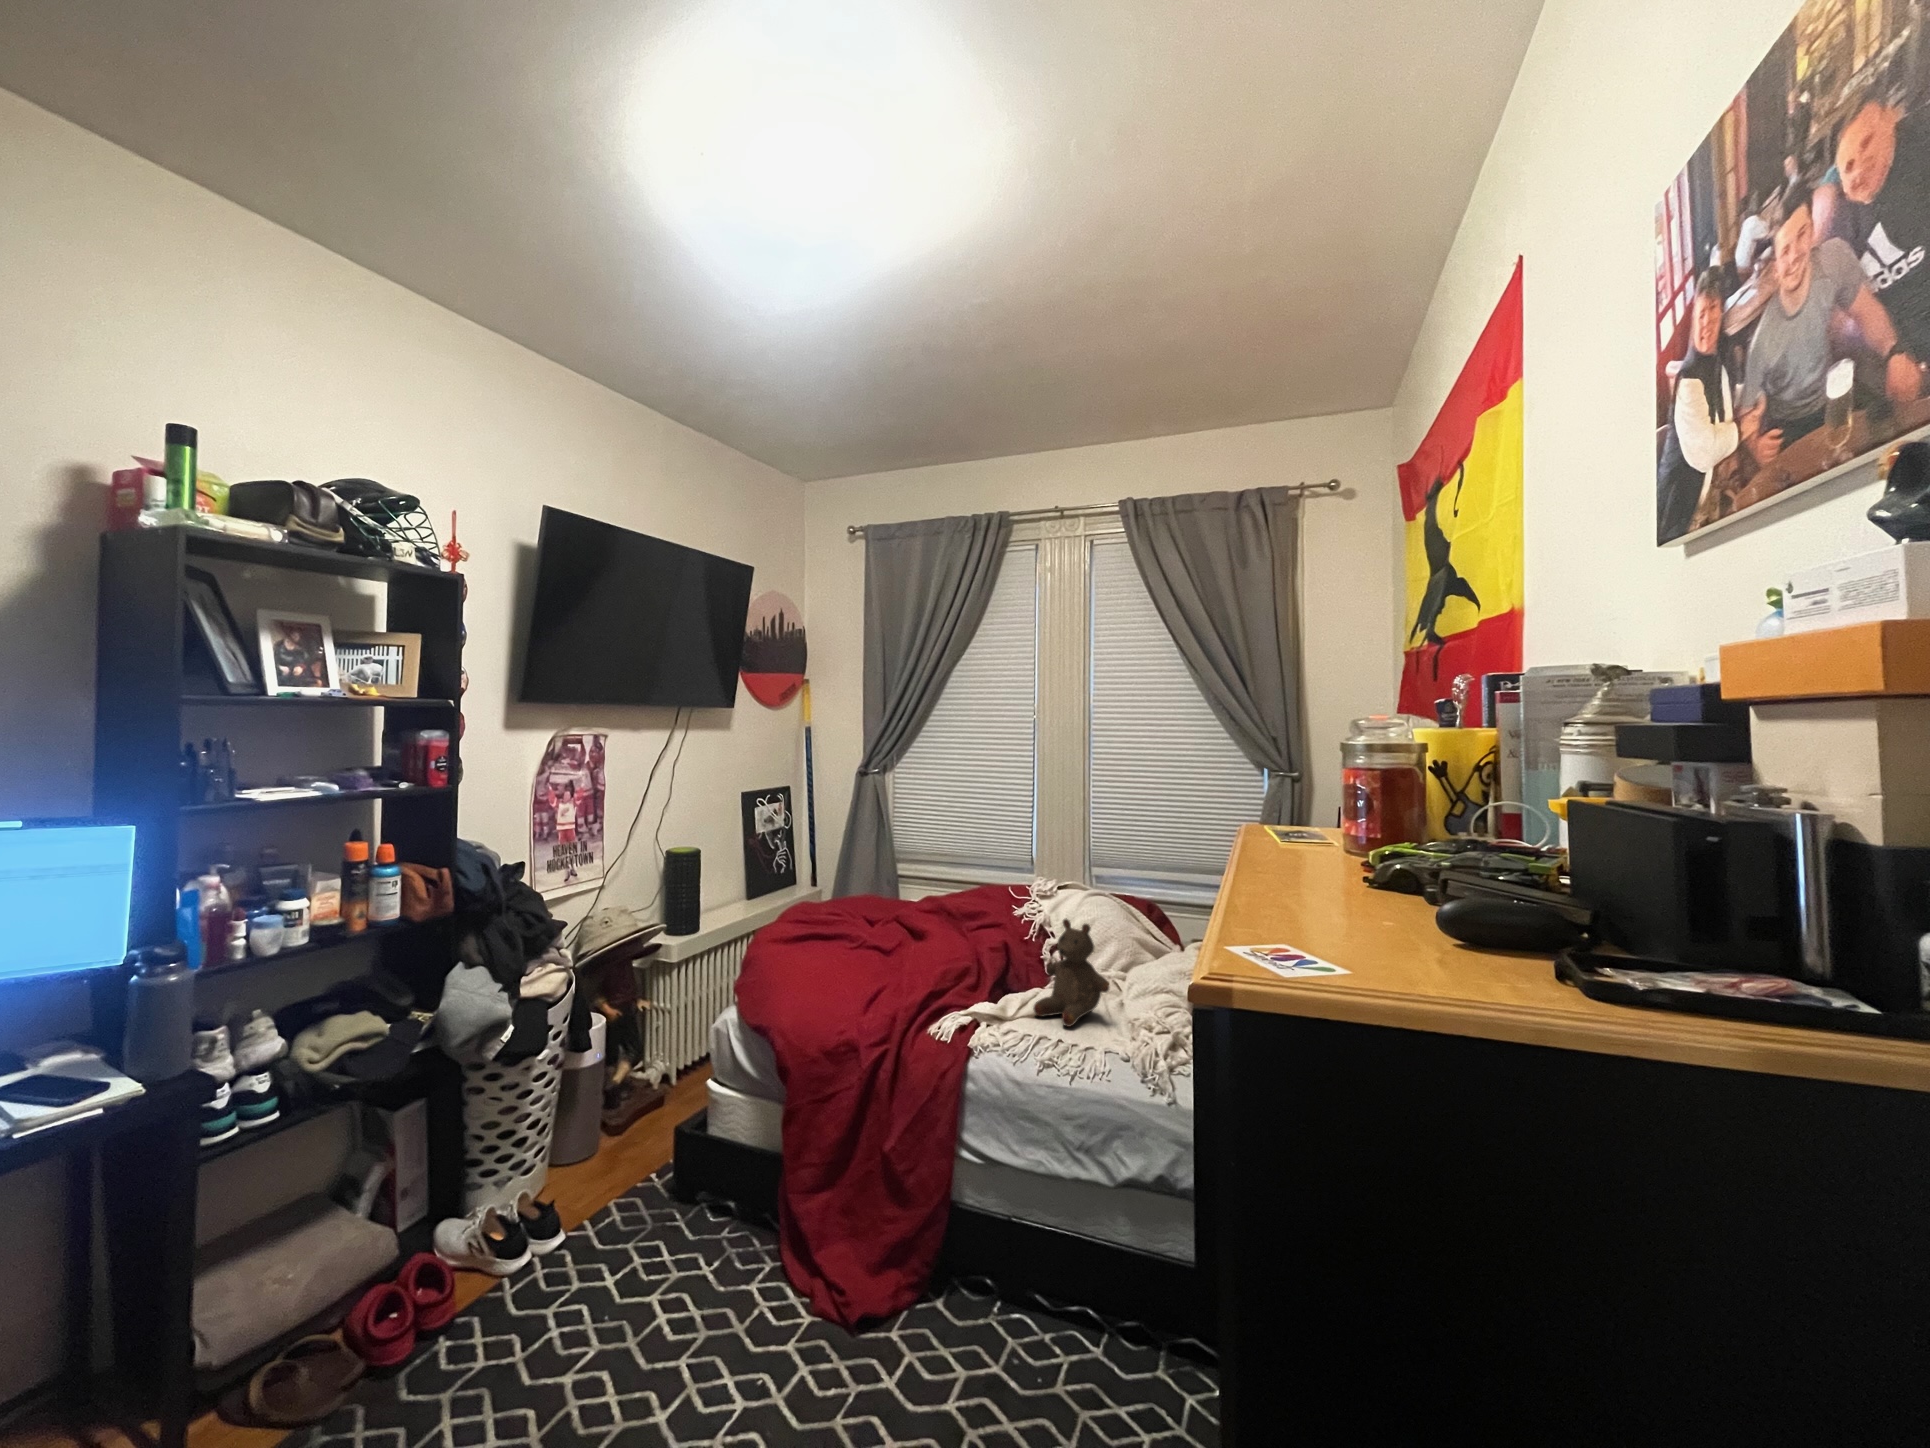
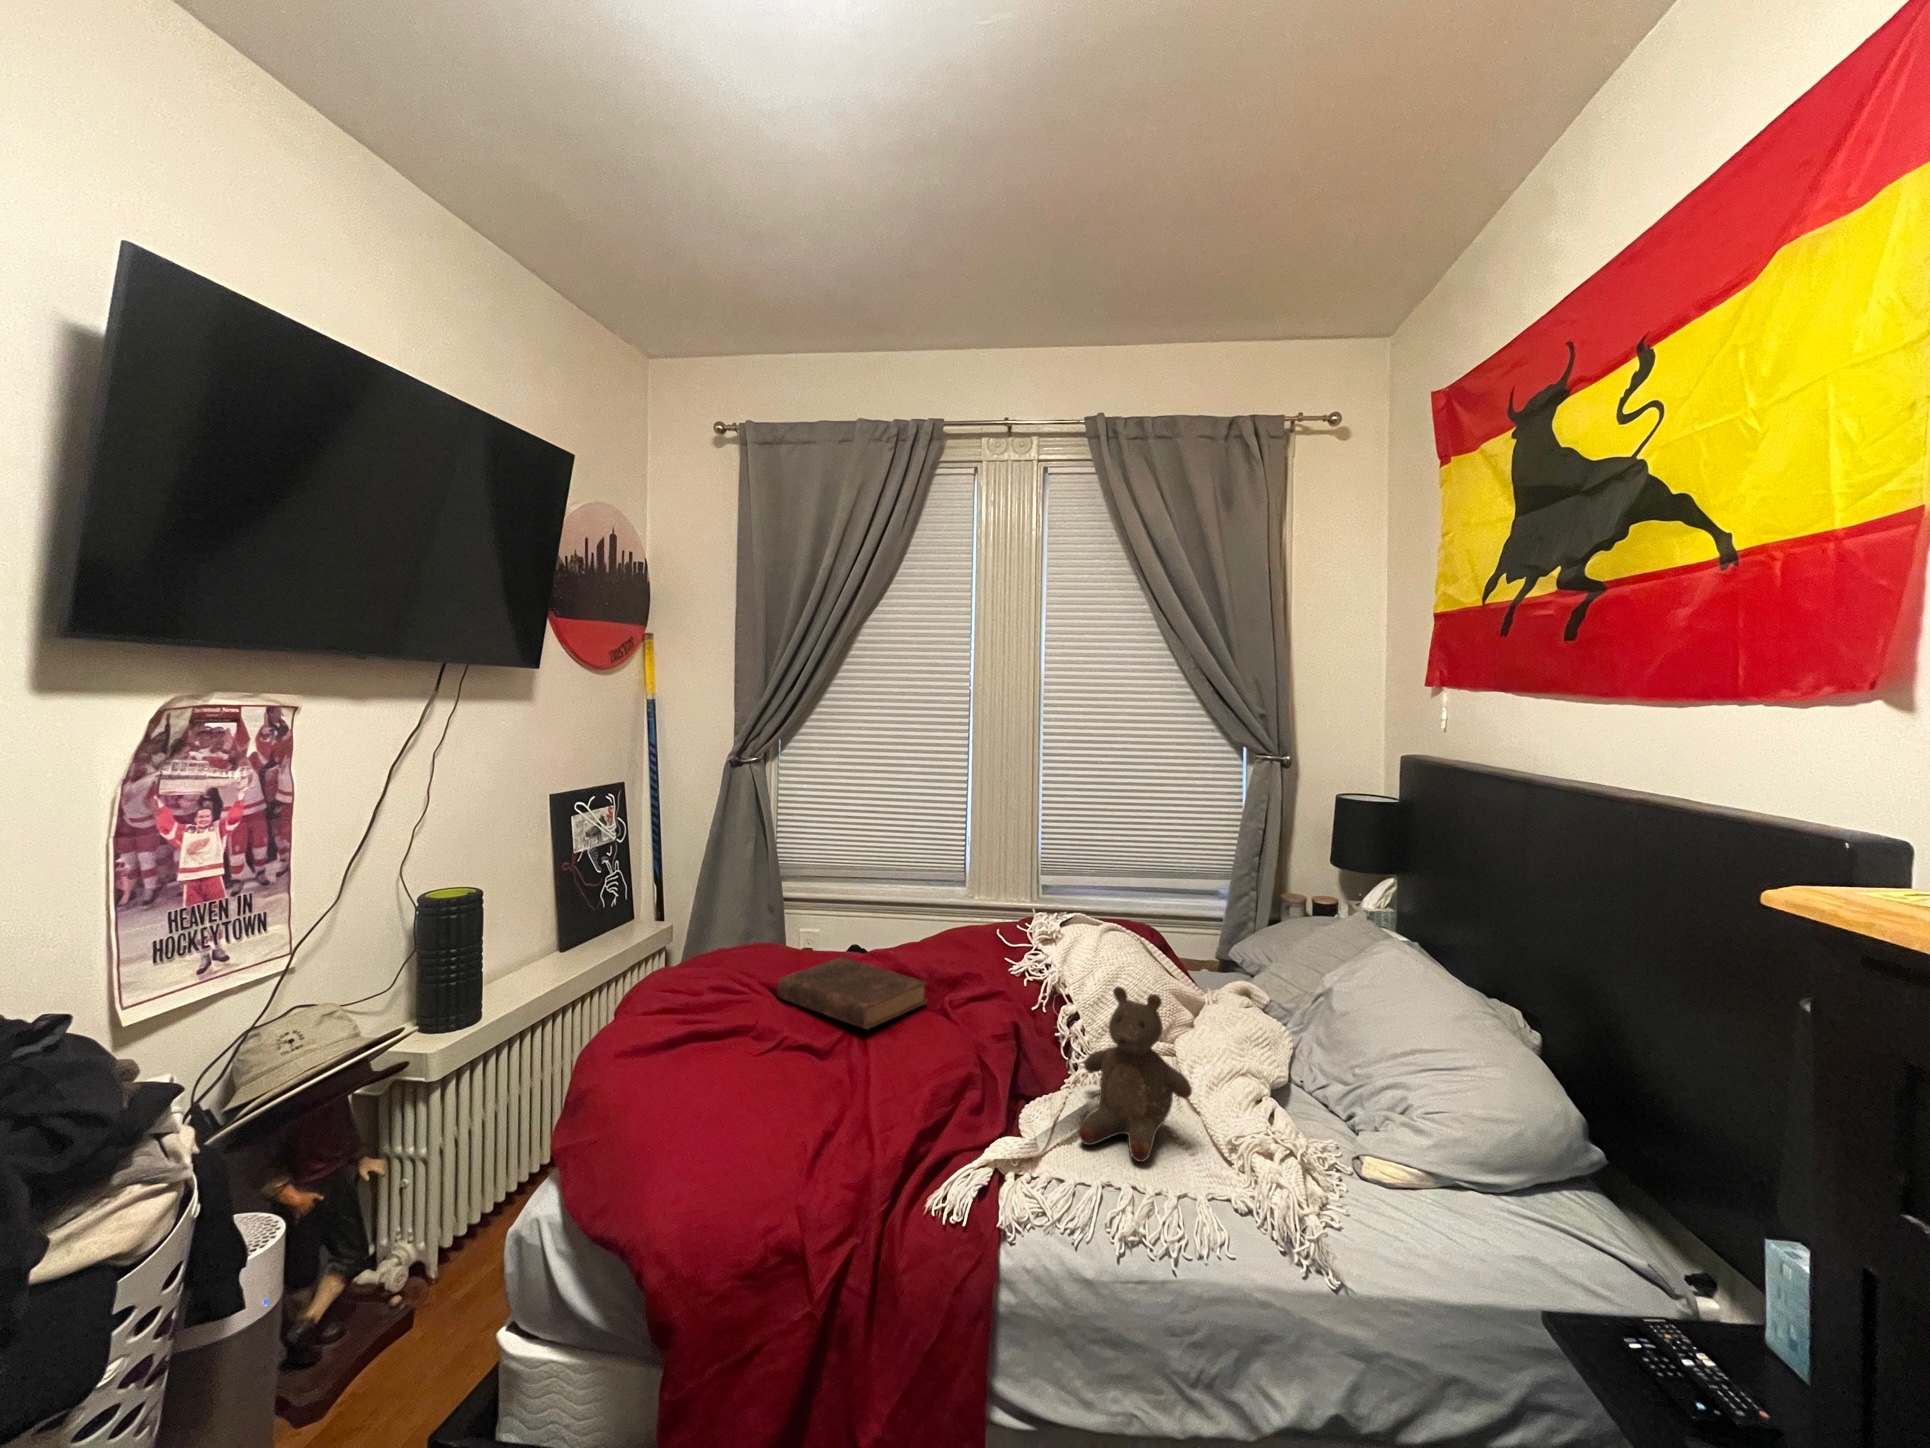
book: none [869,904,964,944] -> present [777,957,927,1029]

